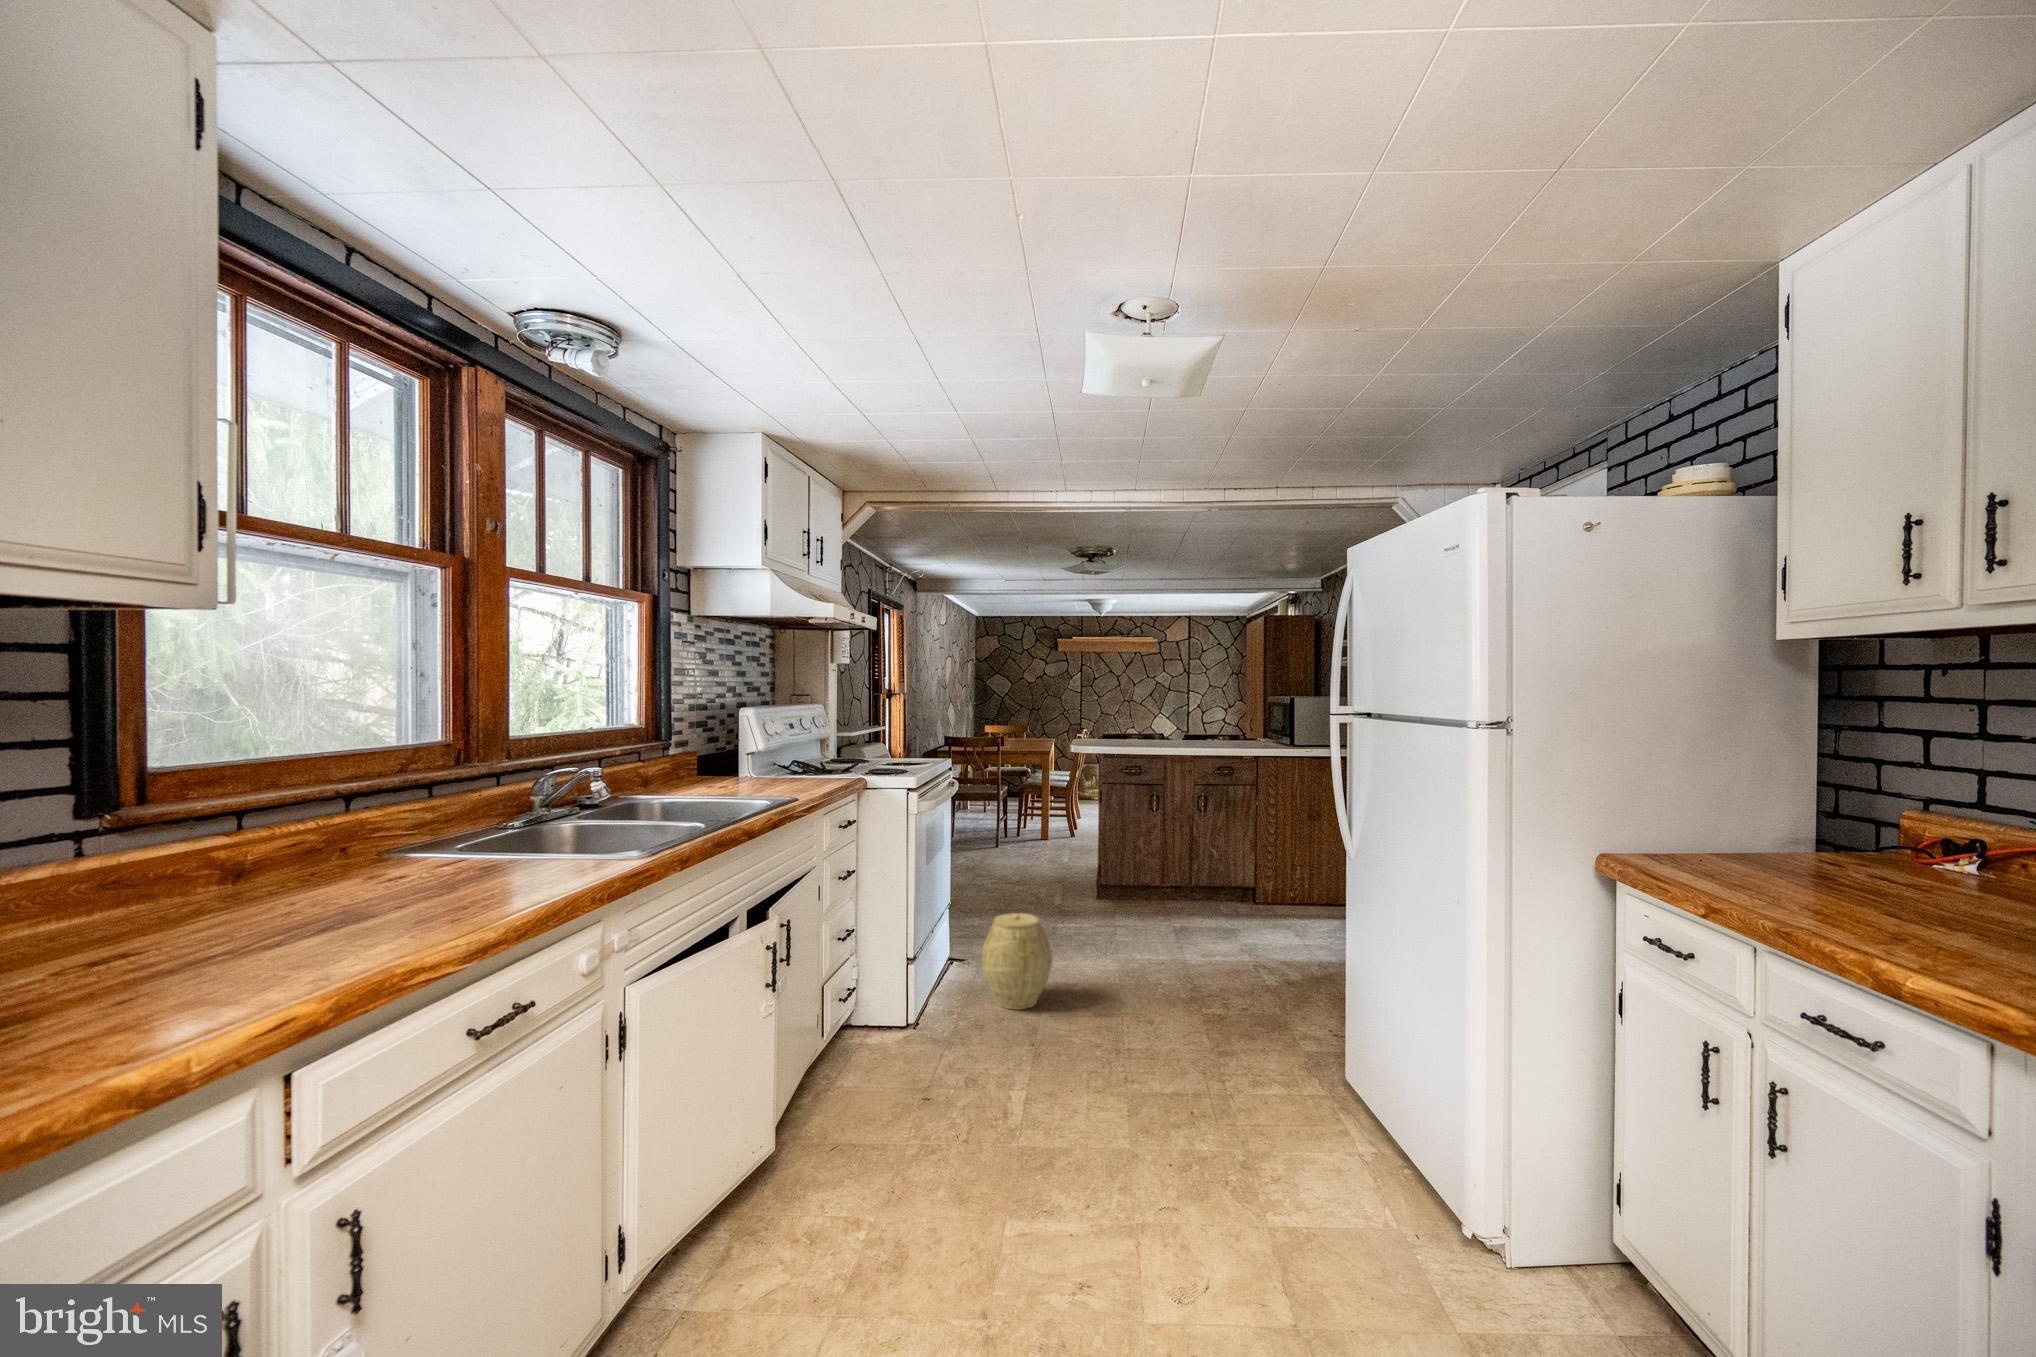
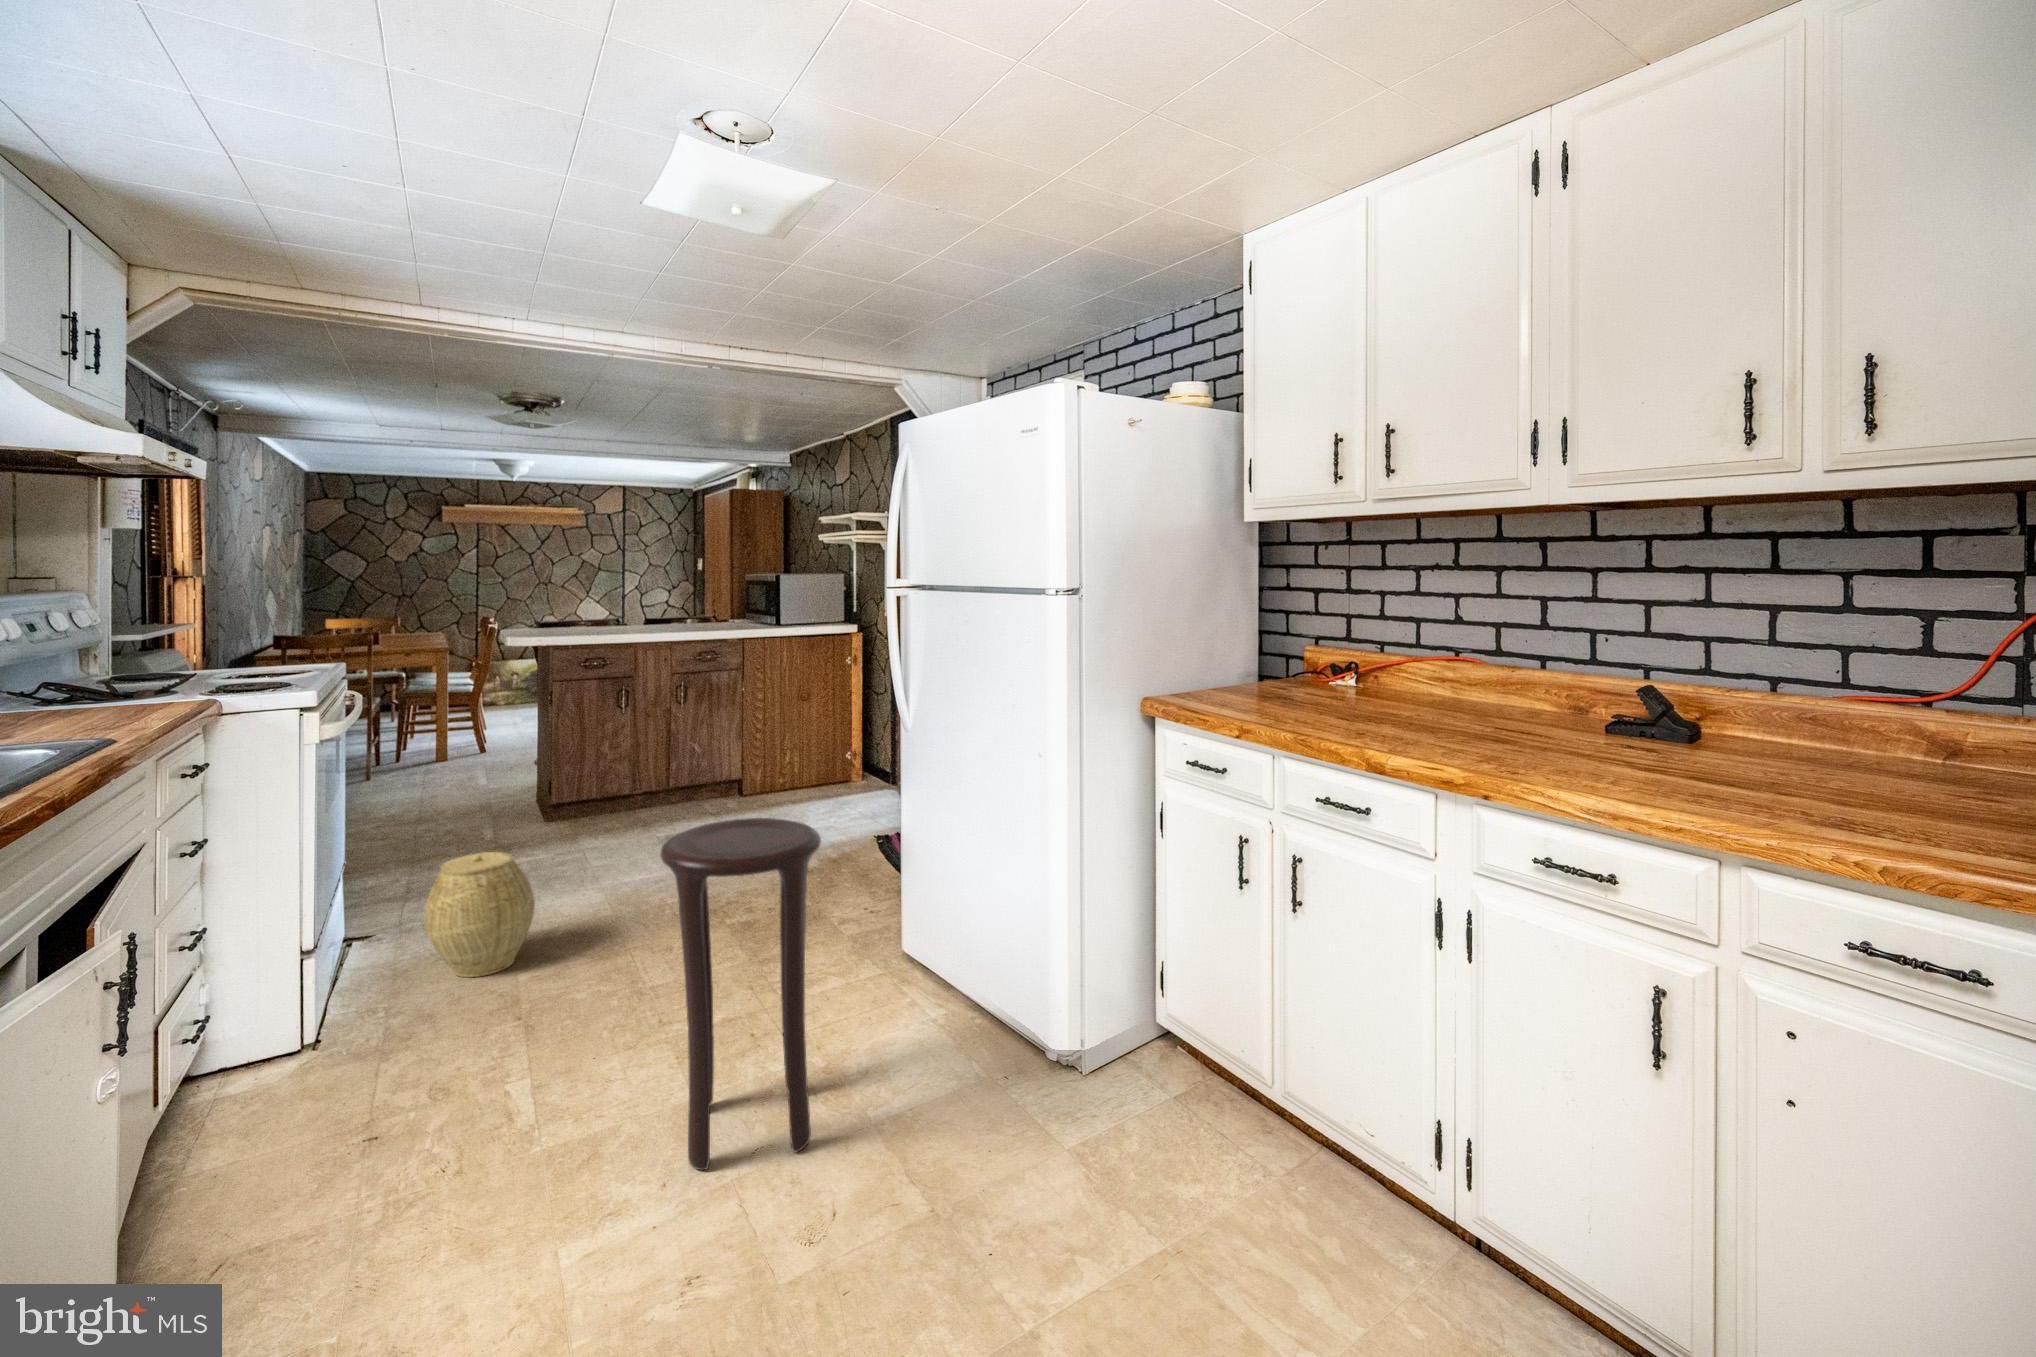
stool: none [1095,916,1224,1228] -> present [661,818,821,1170]

